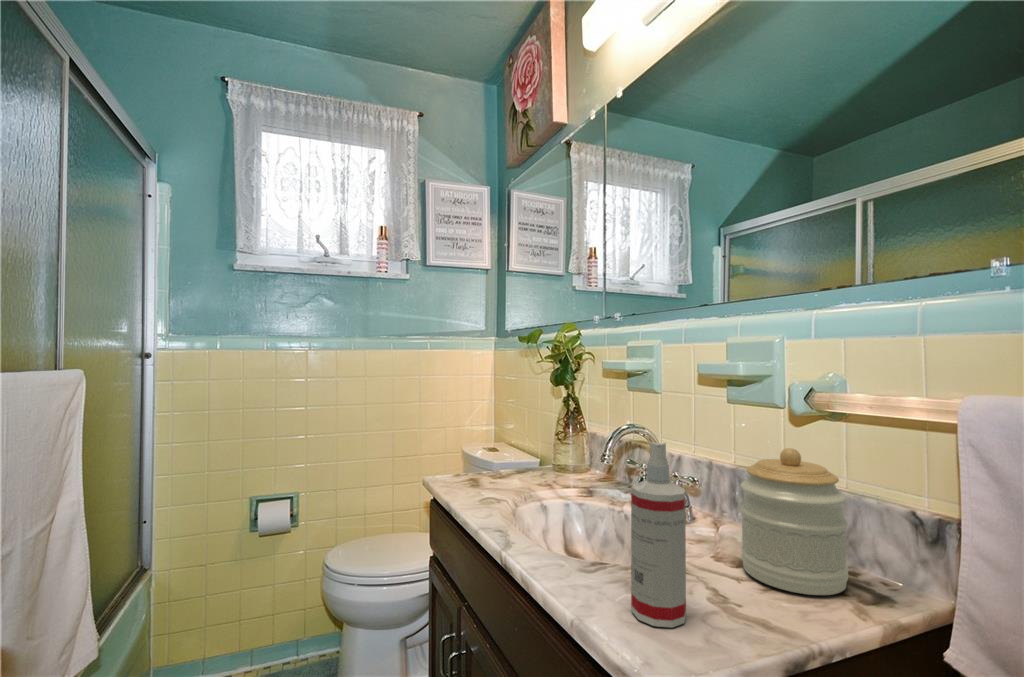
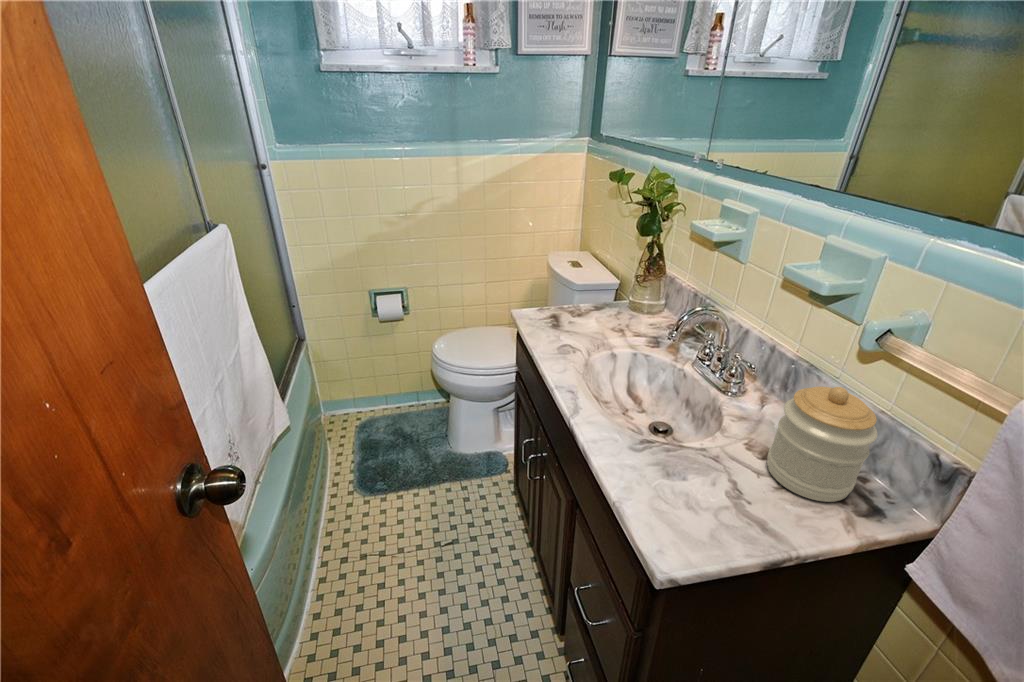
spray bottle: present [631,442,686,627] -> none [661,393,723,516]

